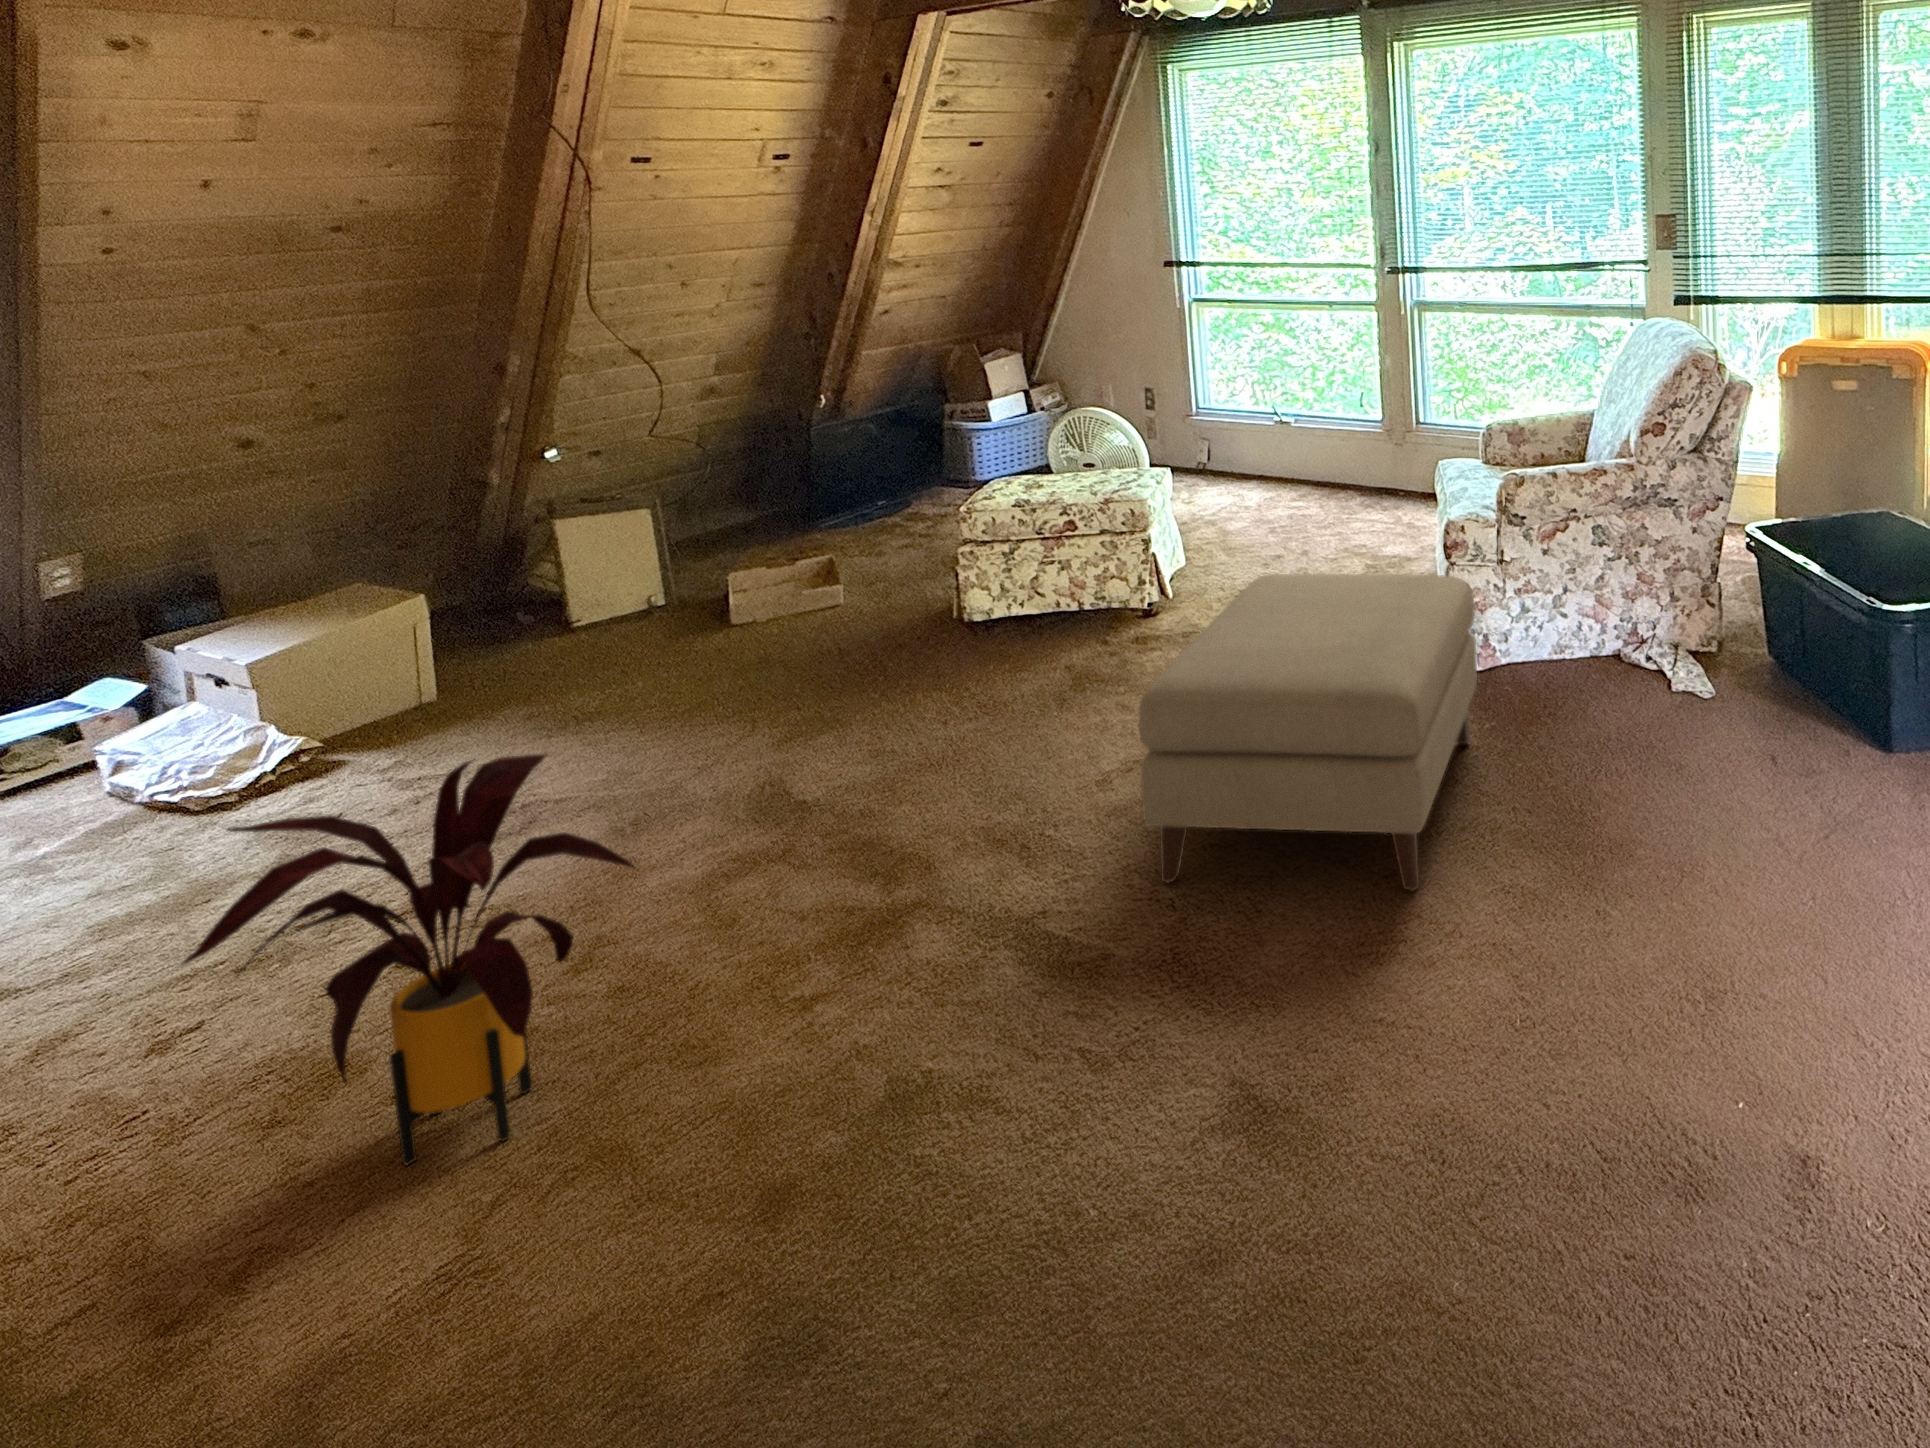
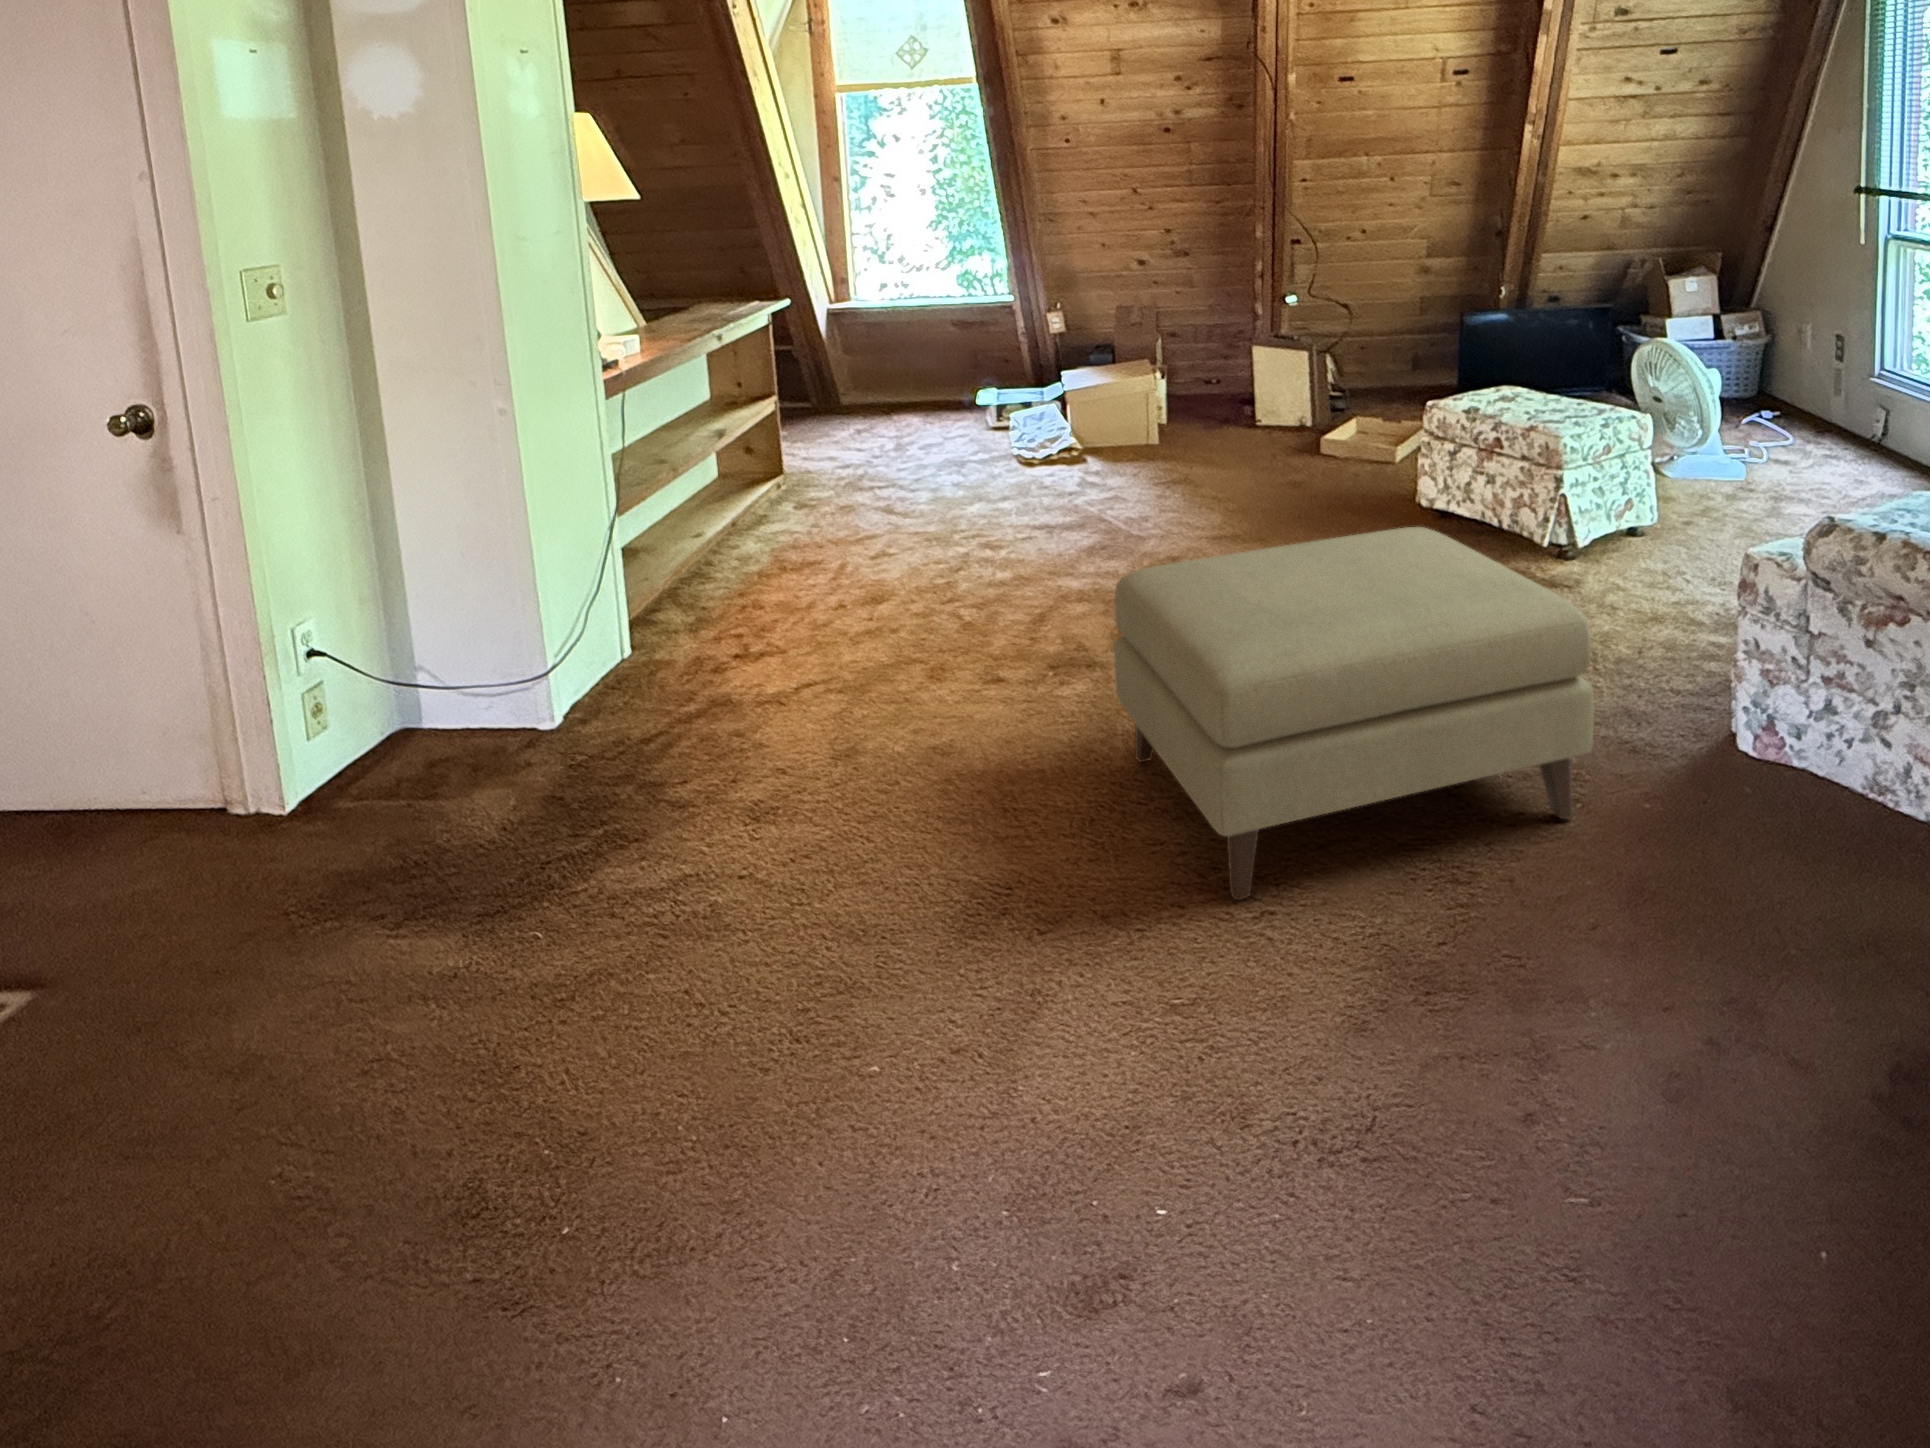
house plant: present [180,754,638,1166] -> none [610,448,856,680]

